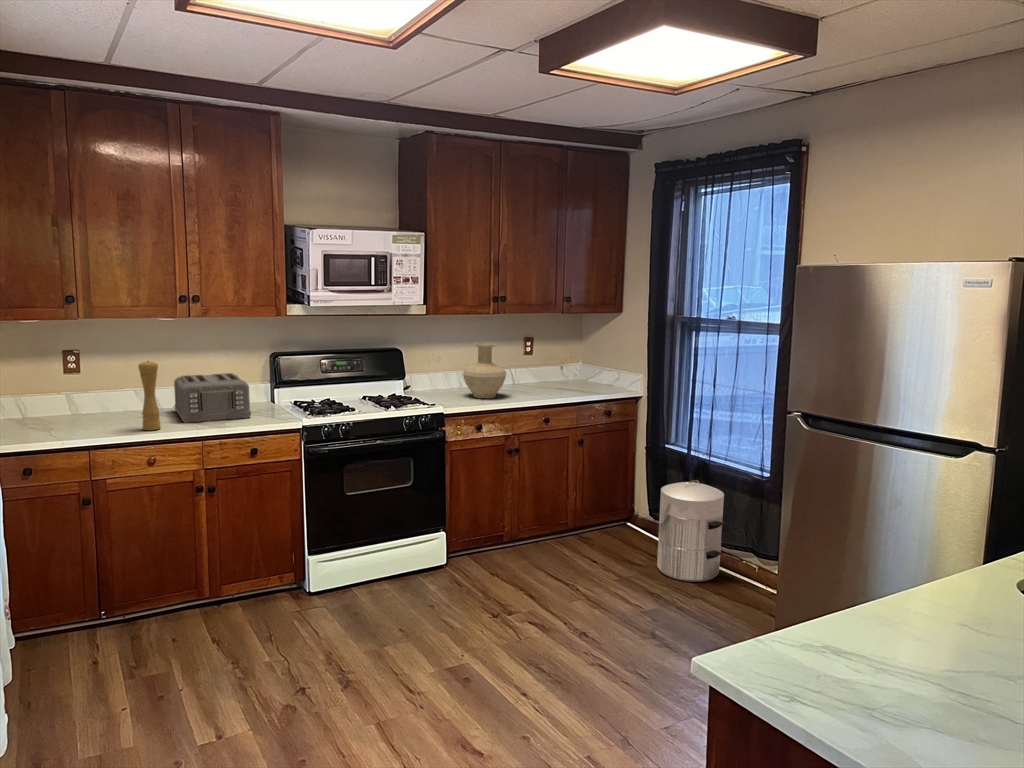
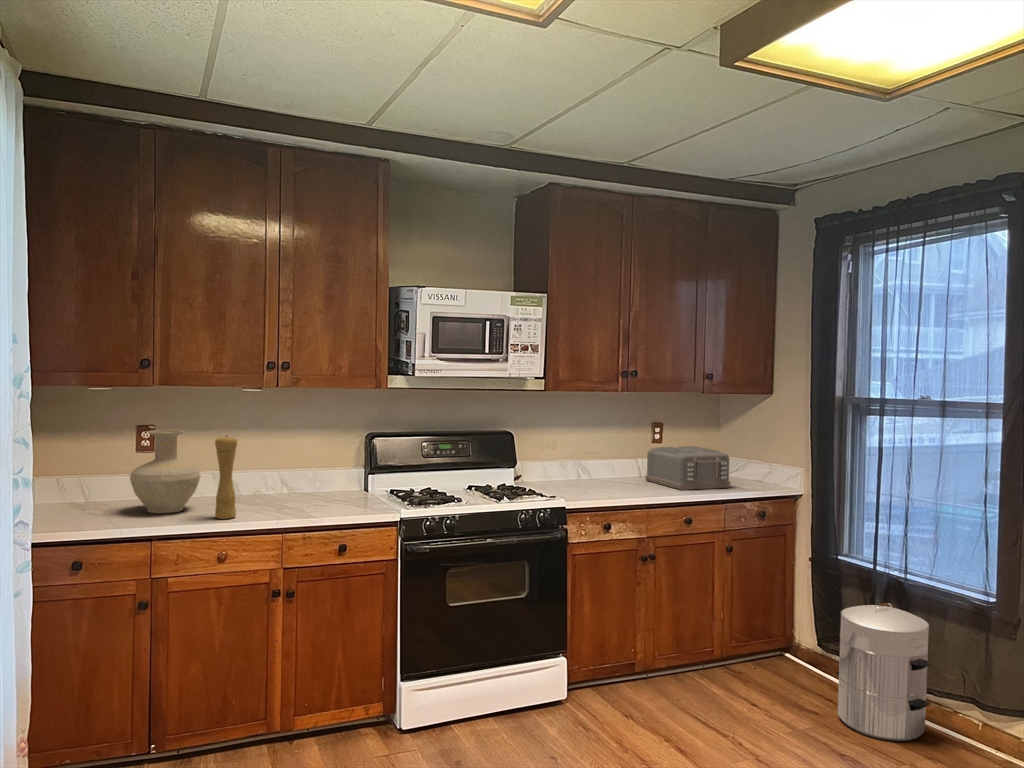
vase: present [463,343,506,398] -> present [130,430,200,513]
toaster: present [174,373,251,423] -> present [645,446,730,490]

